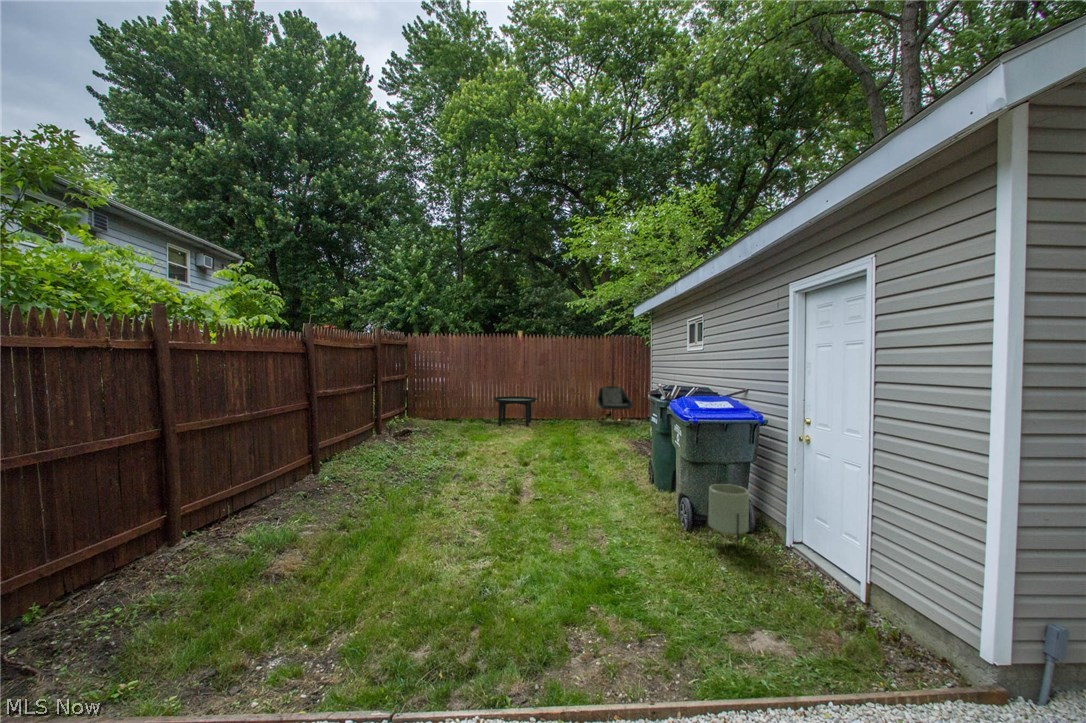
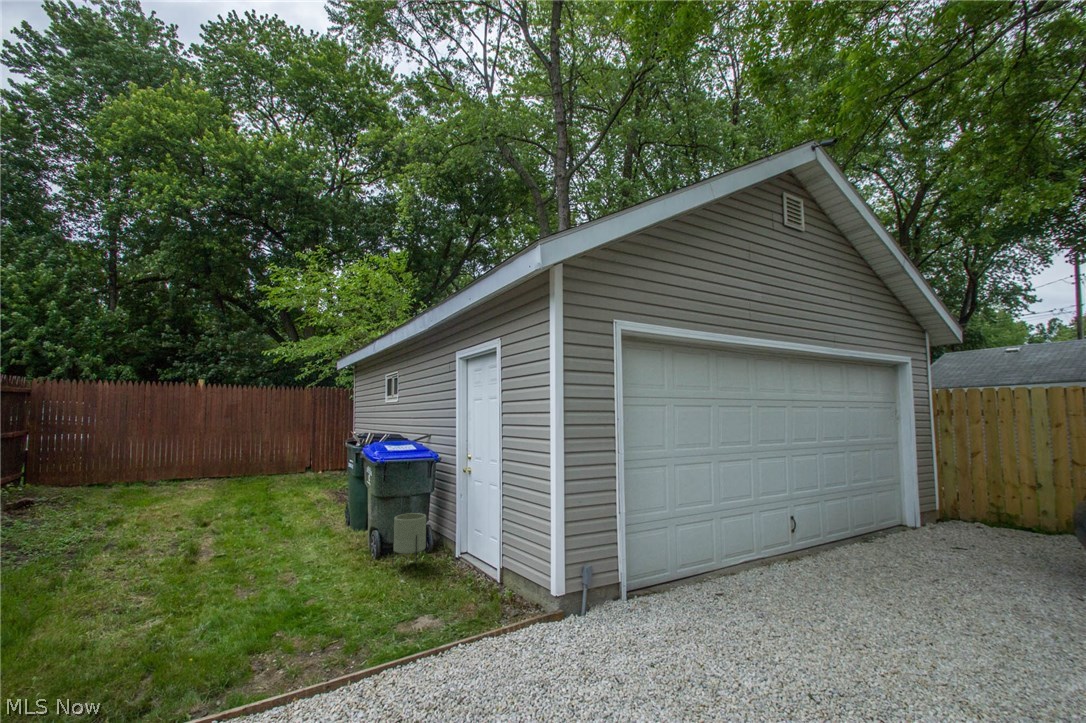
lounge chair: present [597,386,632,424] -> none [294,441,335,484]
round table: present [494,396,537,426] -> none [151,459,217,497]

